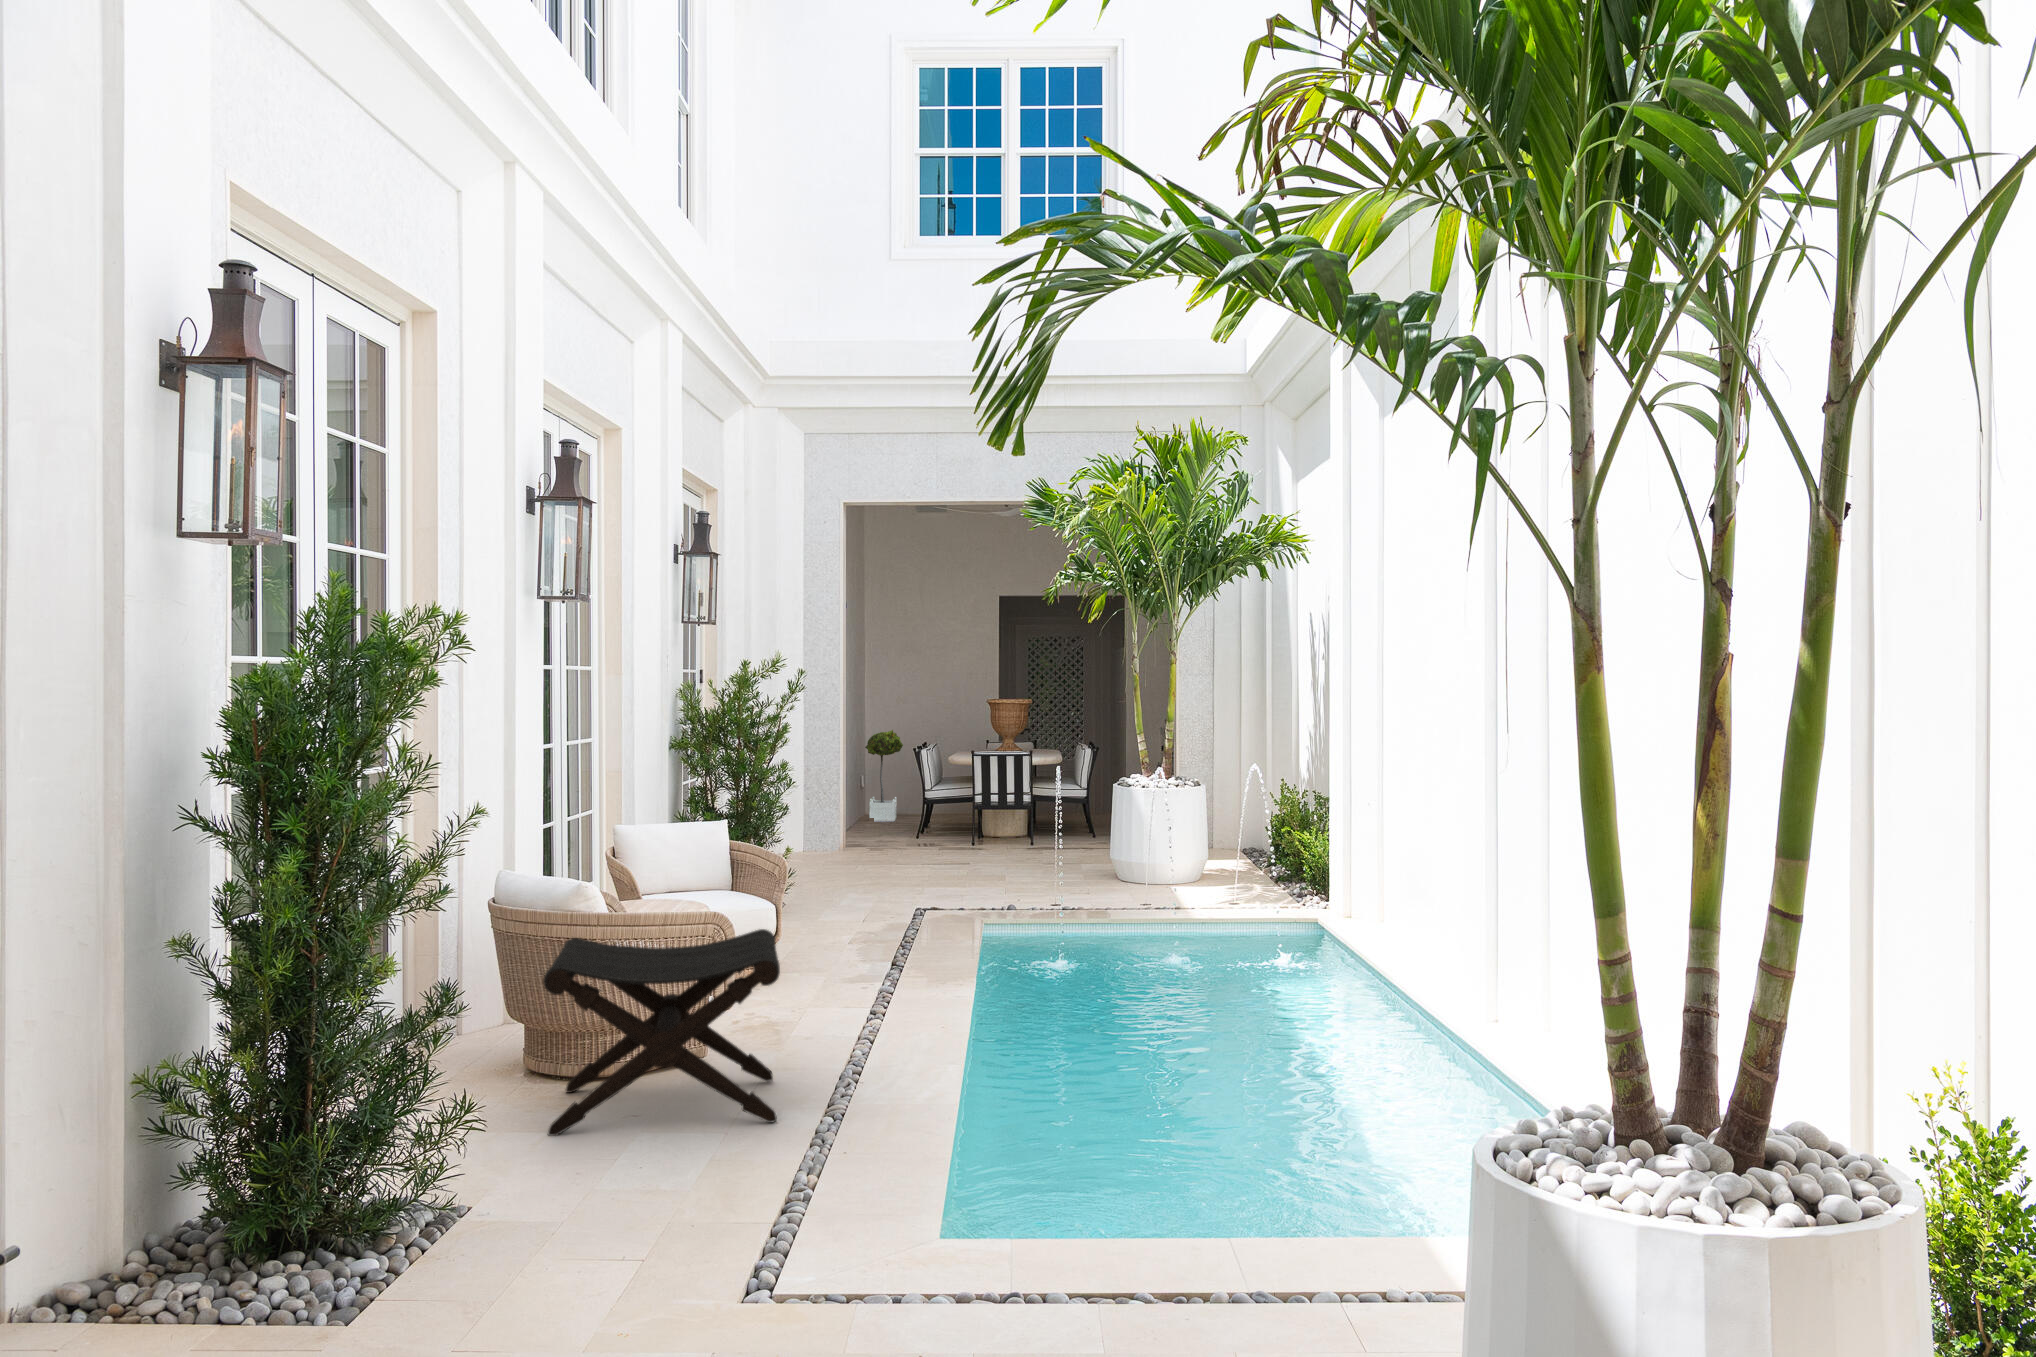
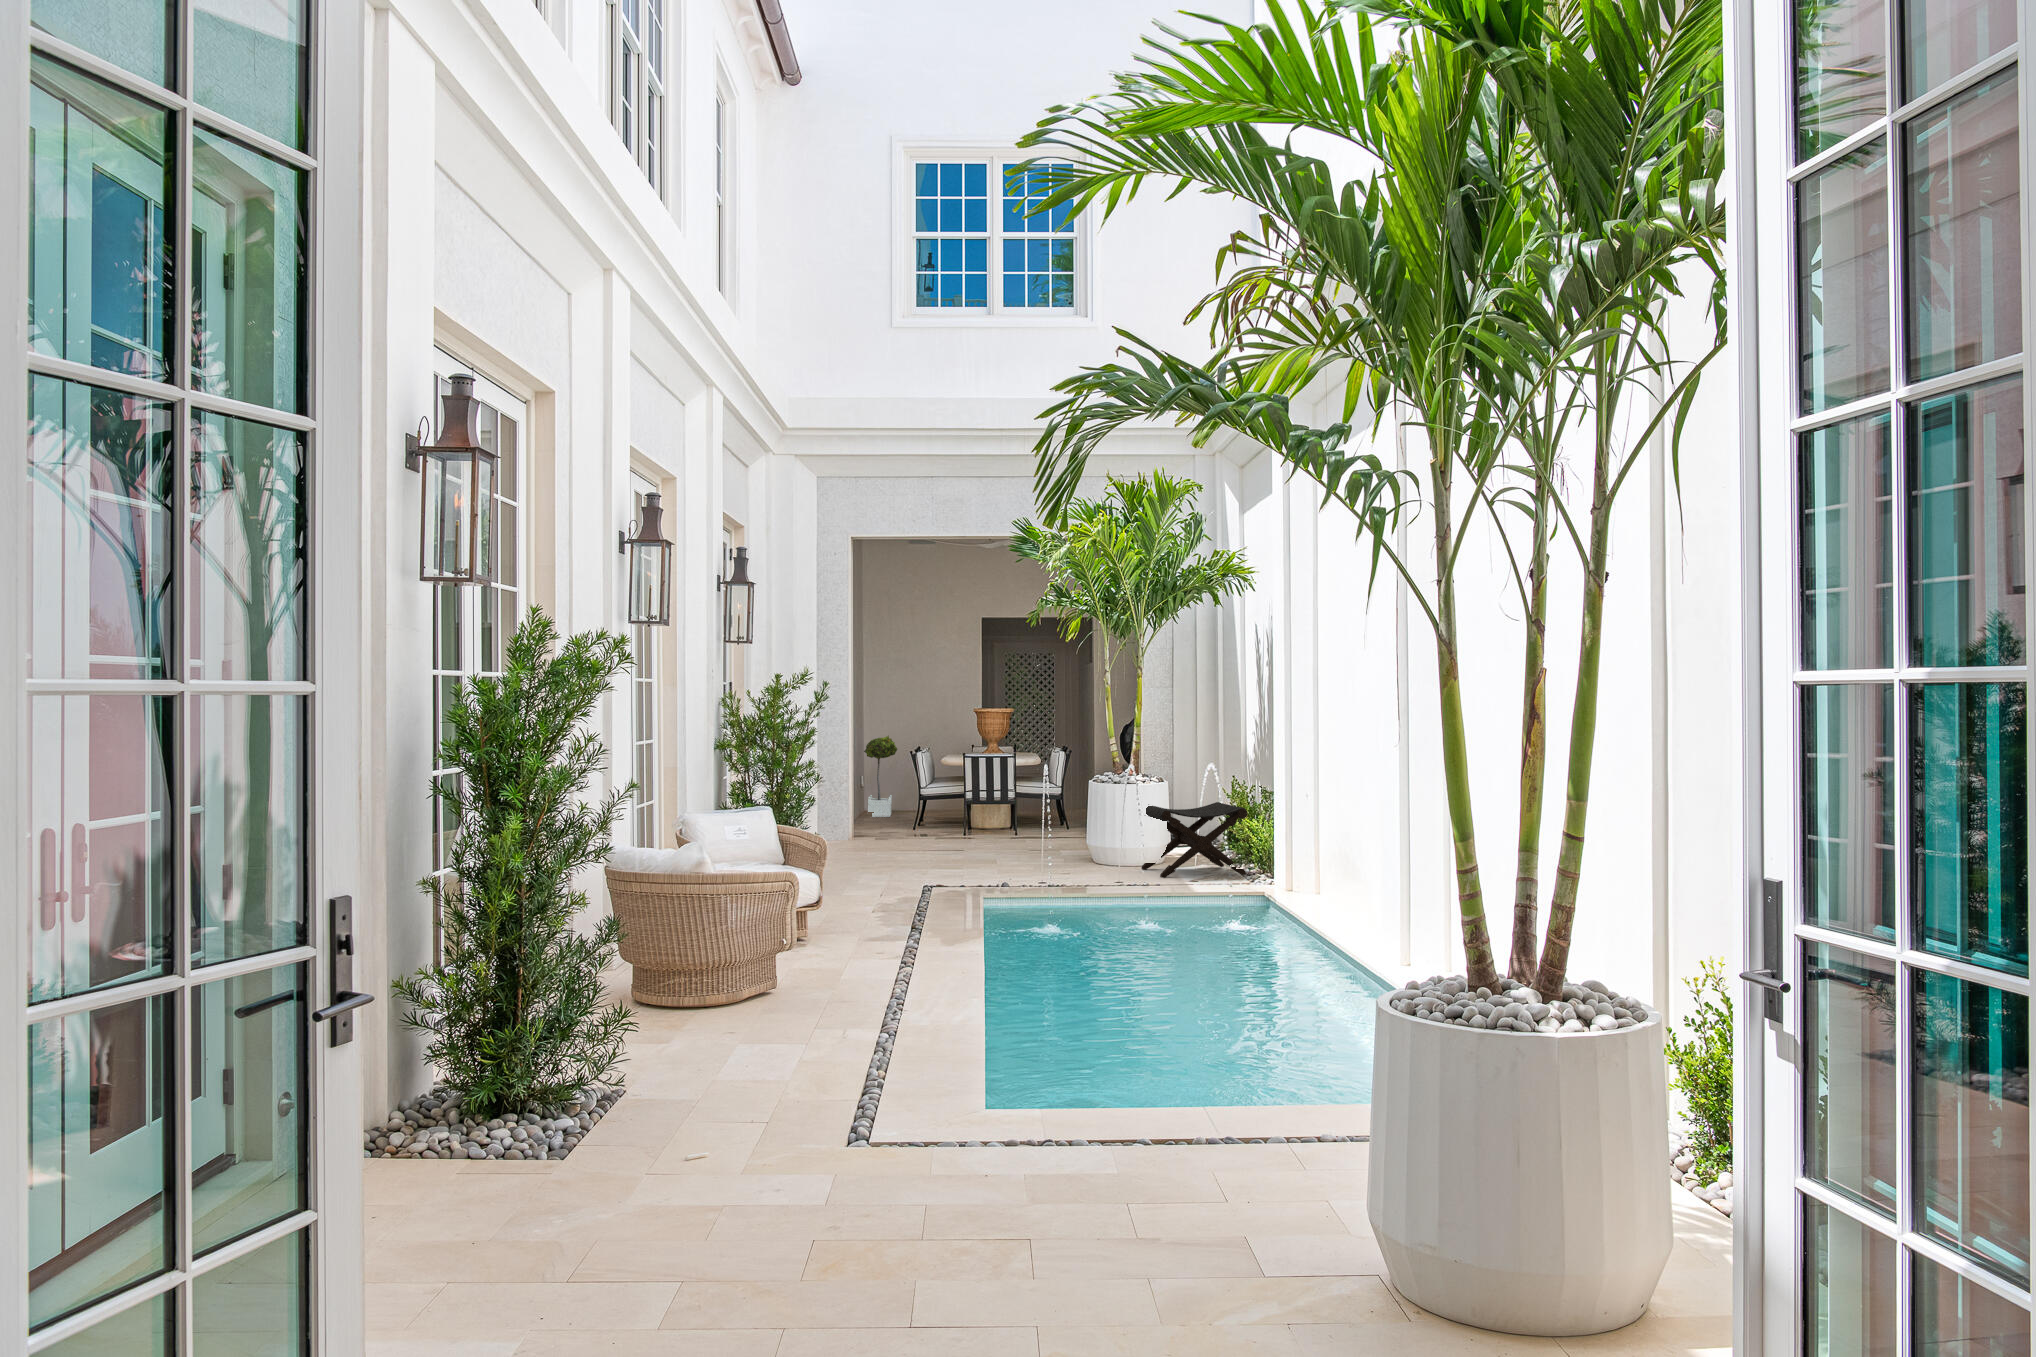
footstool: present [543,929,780,1136] -> present [1141,802,1247,878]

